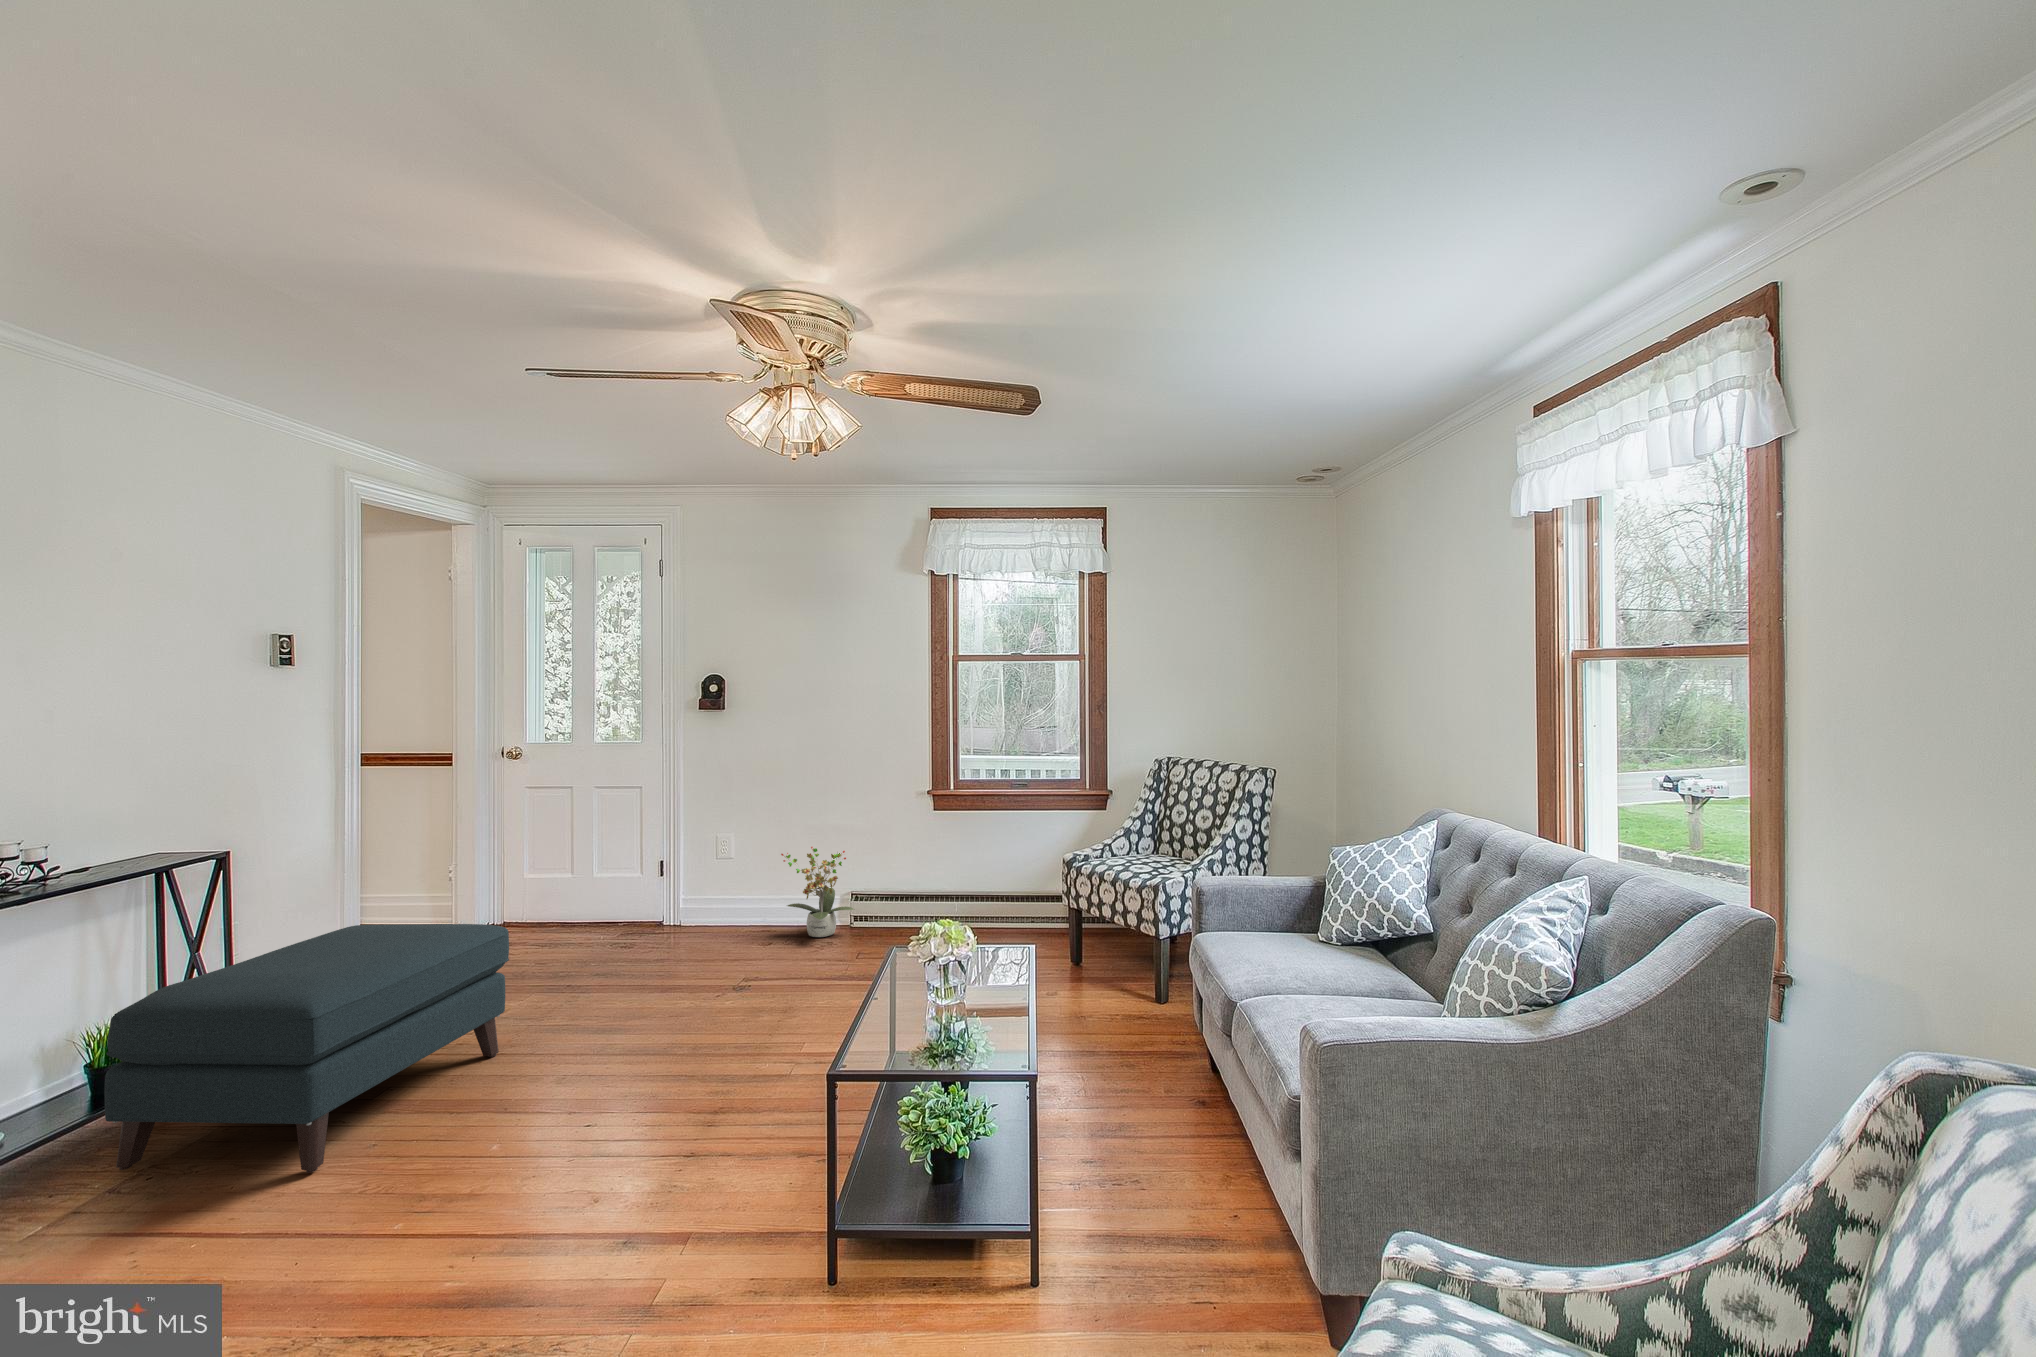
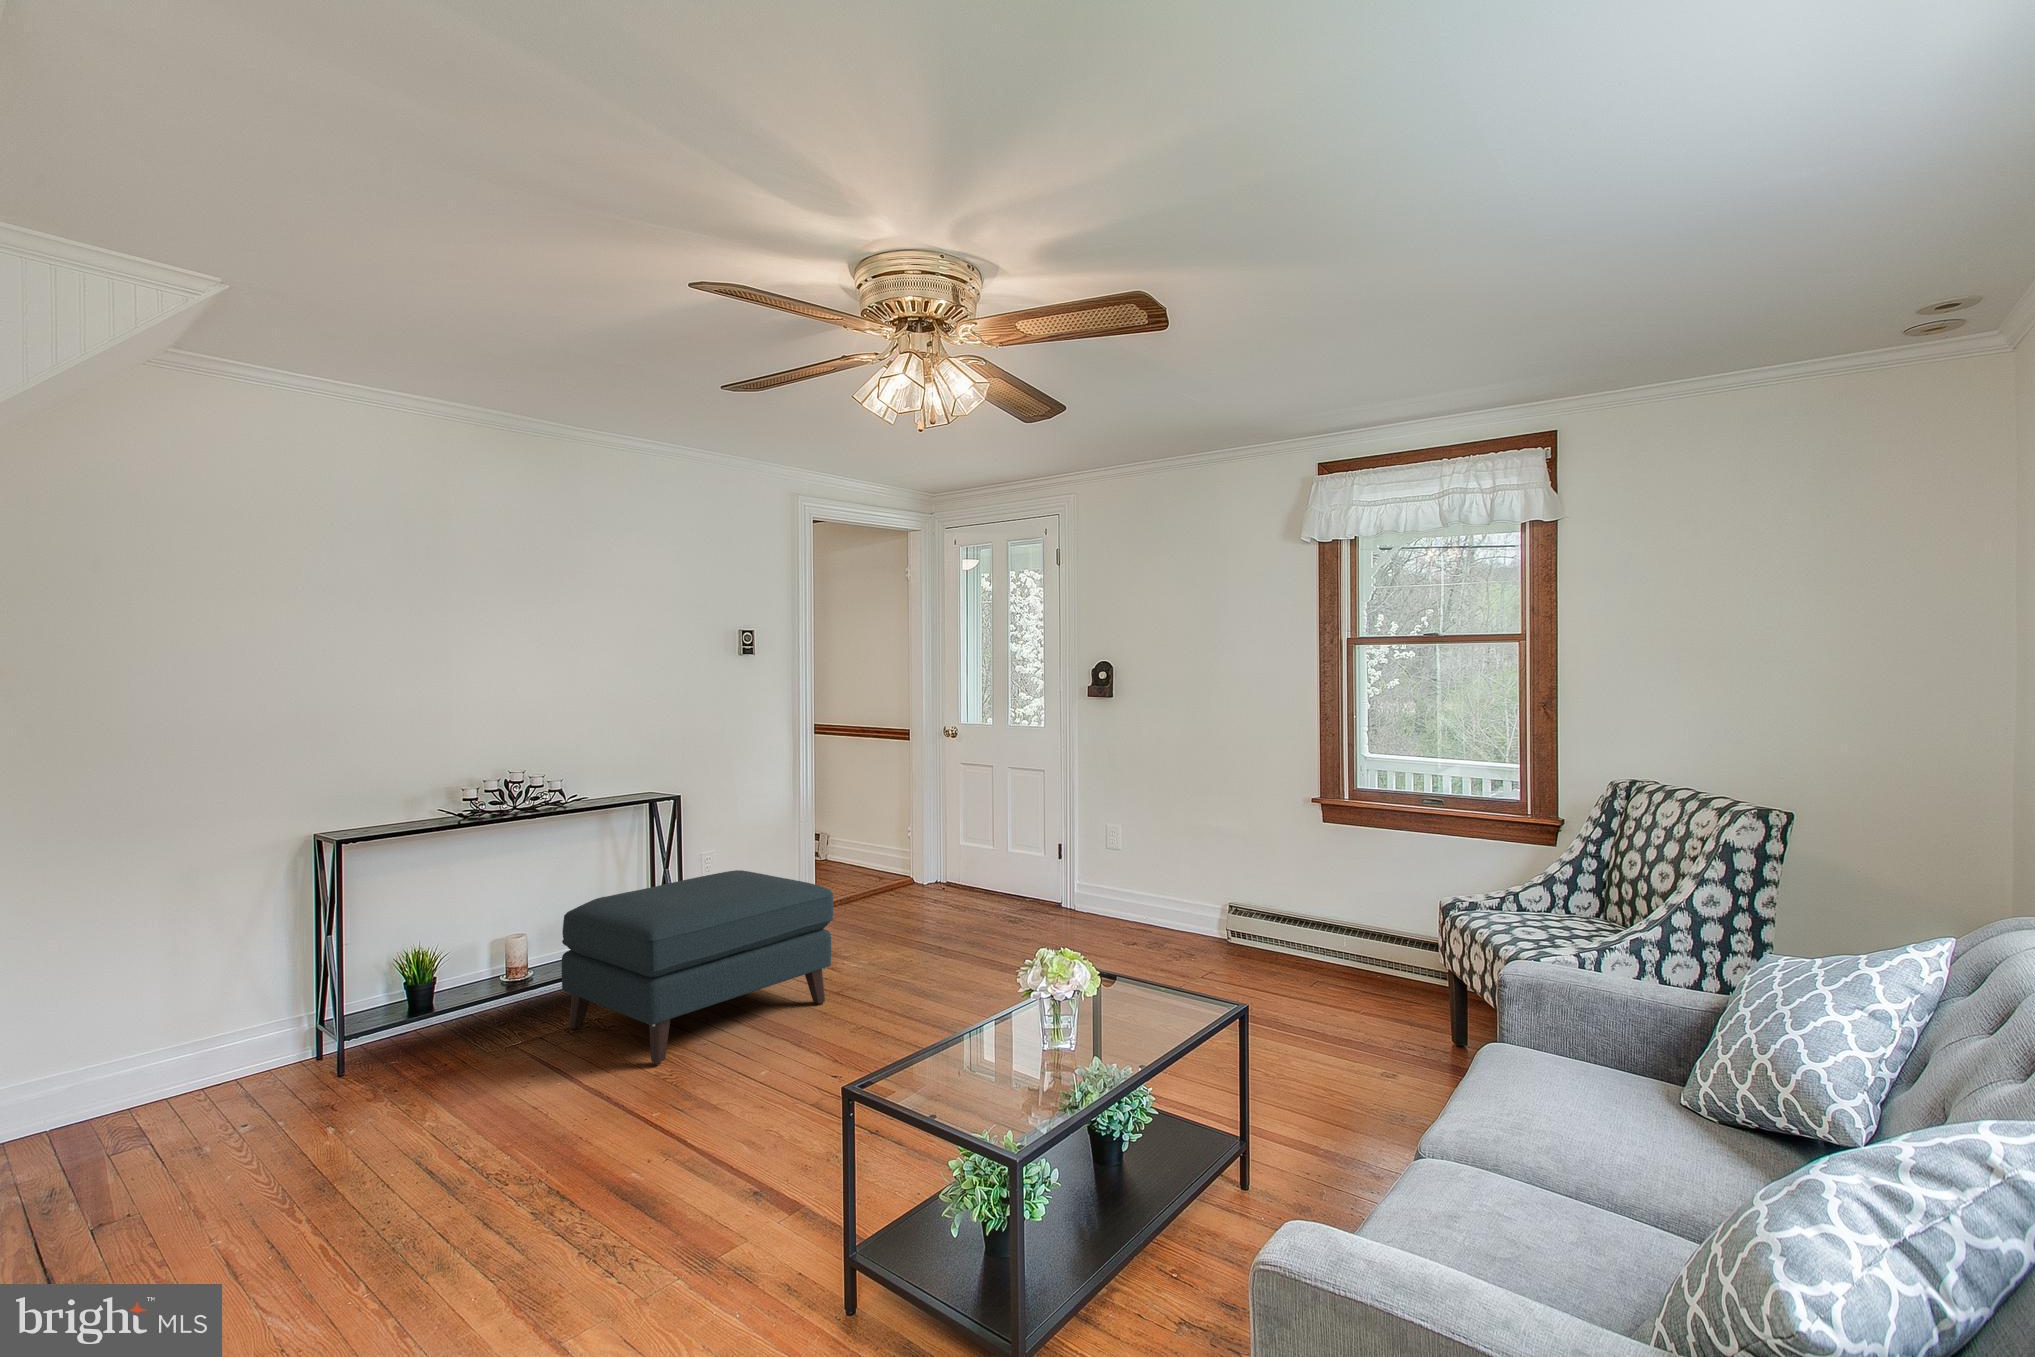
potted plant: present [781,847,854,937] -> none [1128,848,1202,951]

